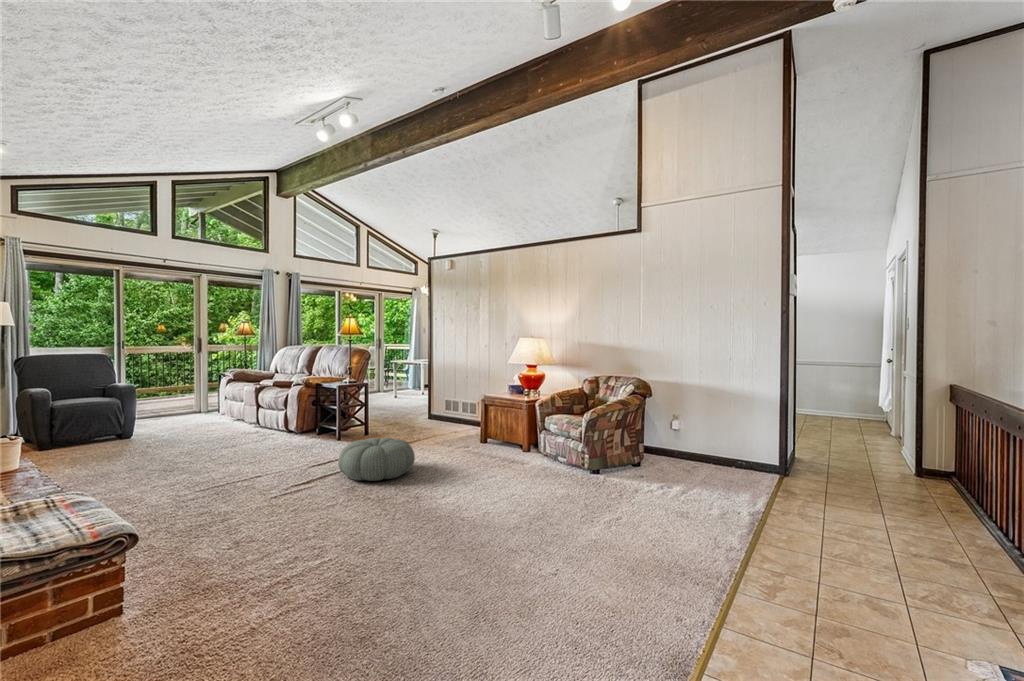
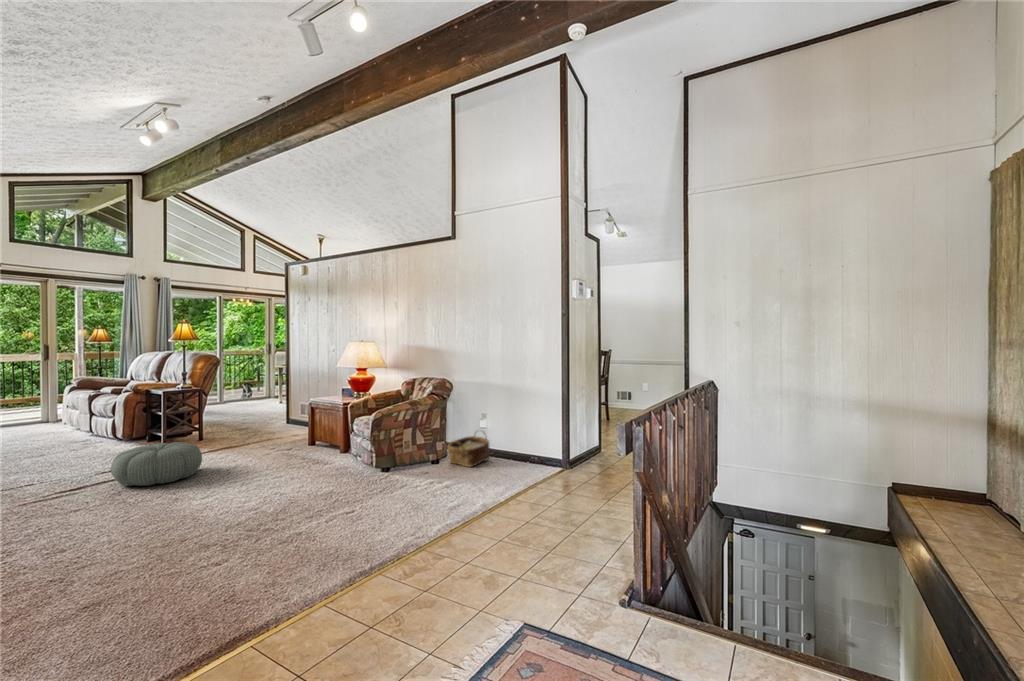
woven basket: none [652,432,694,471] -> present [448,431,490,467]

